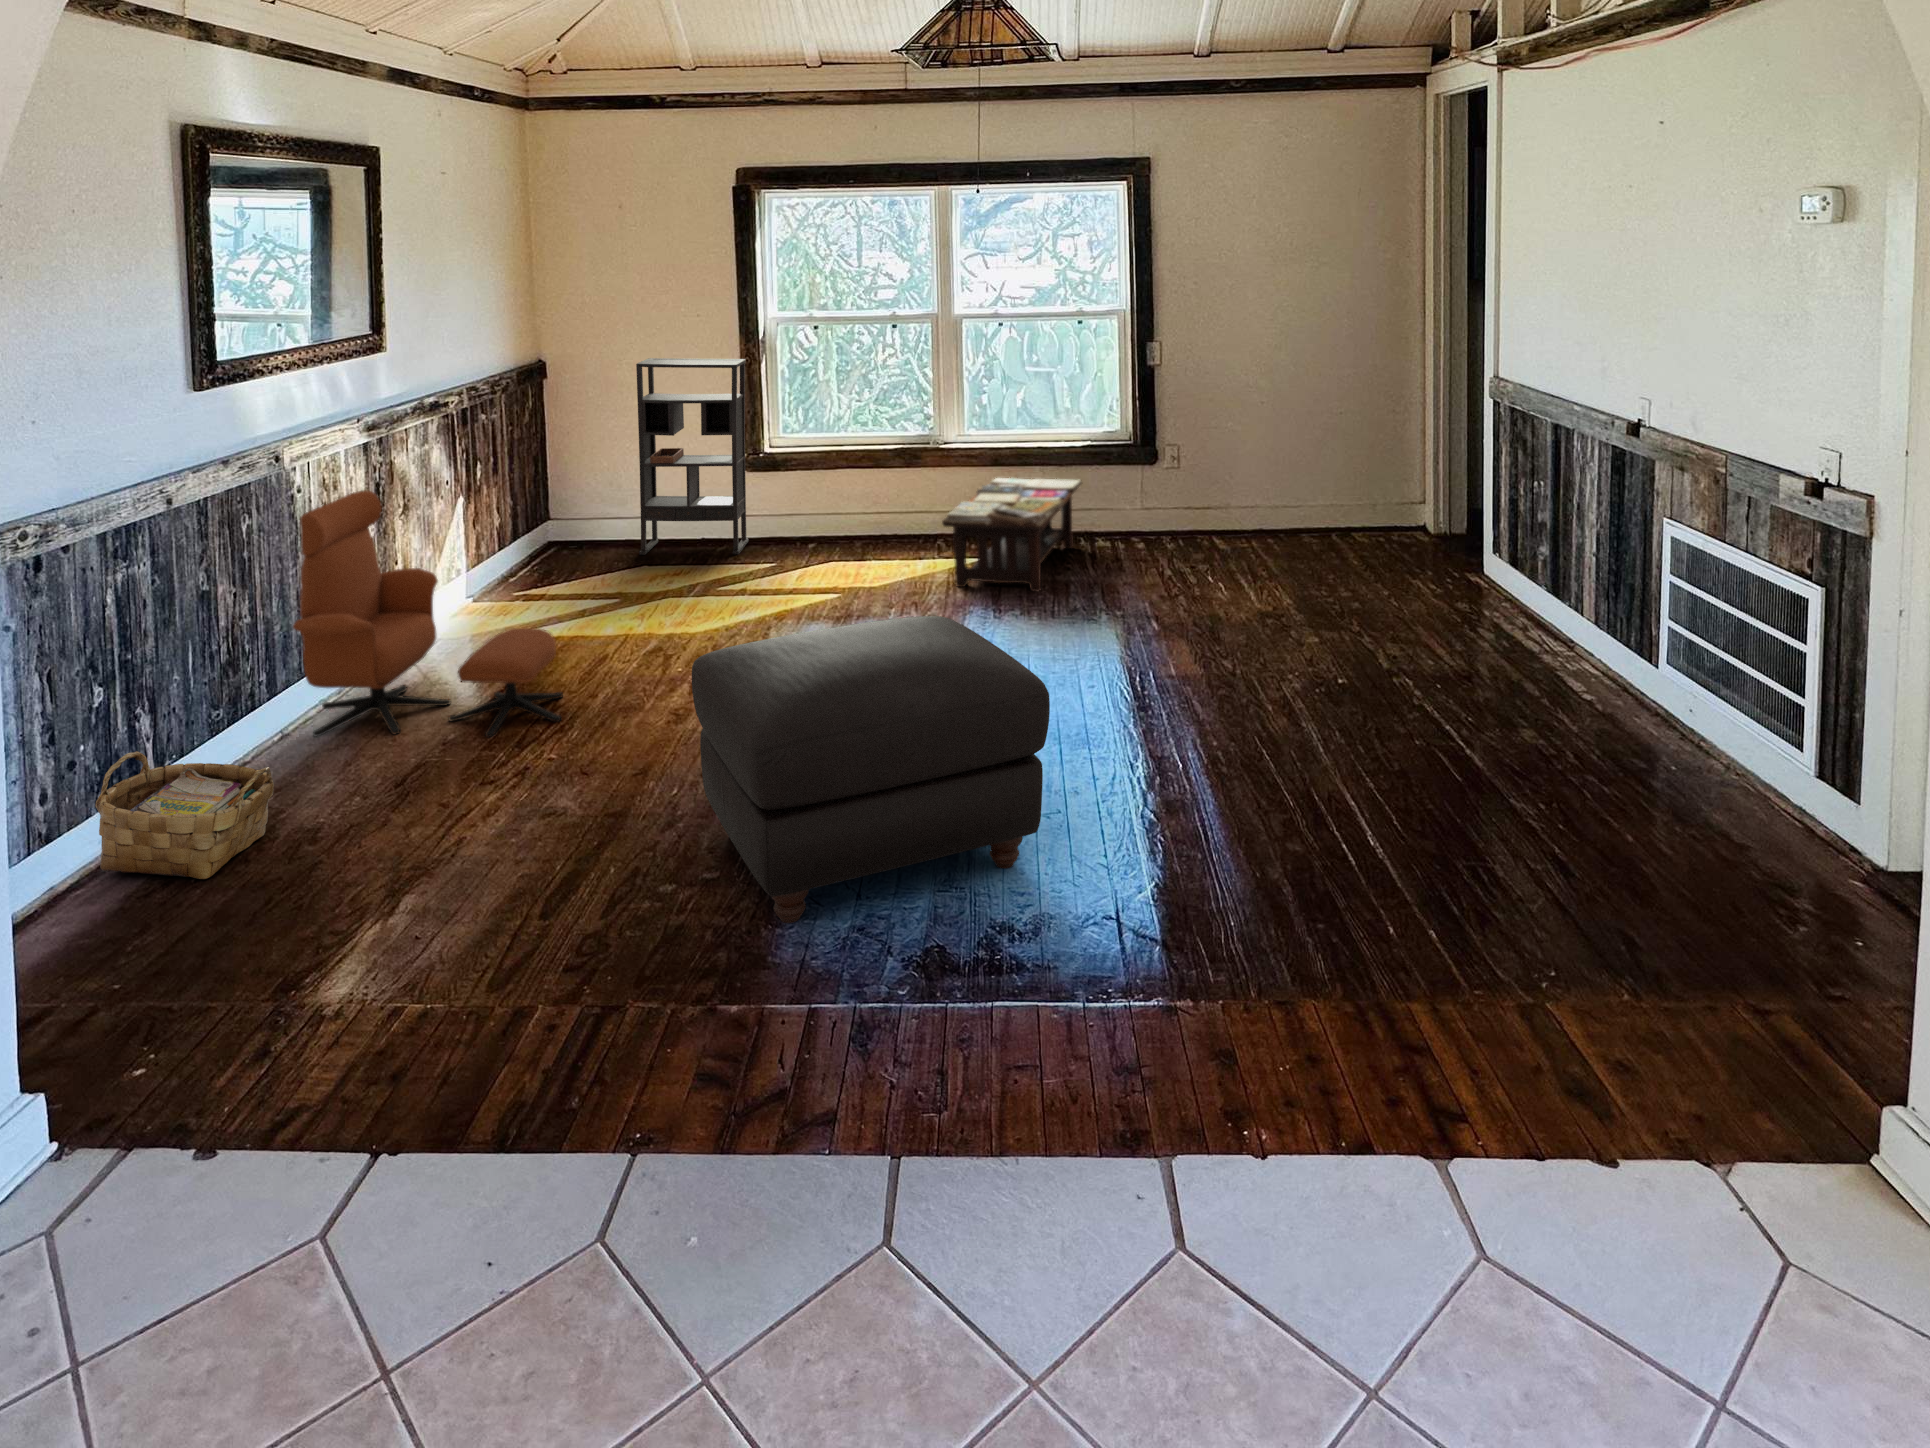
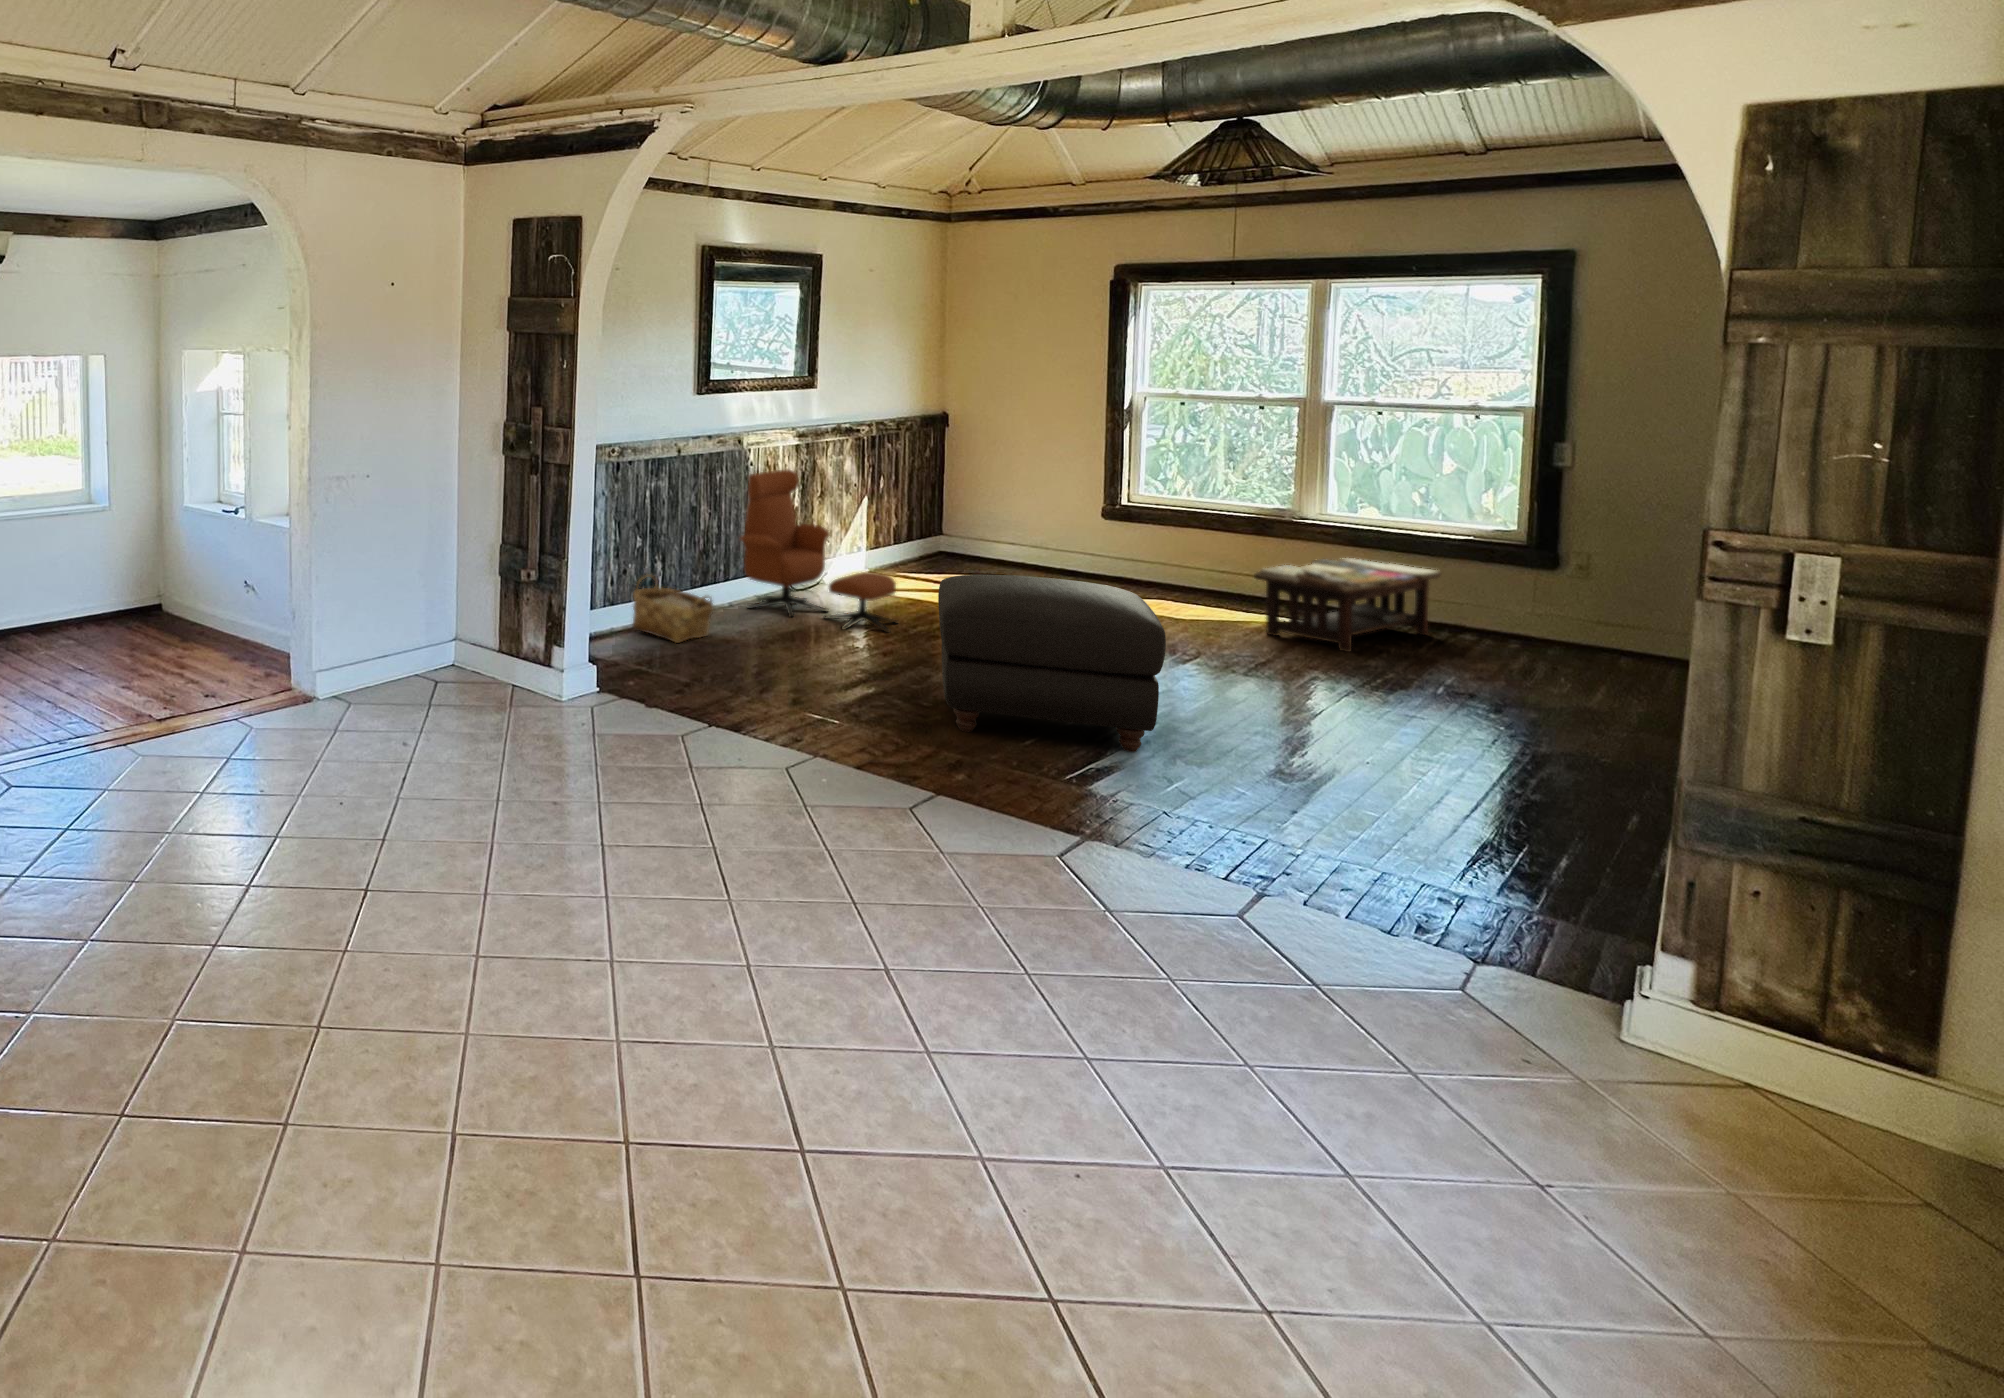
bookshelf: present [636,358,748,555] -> none [1008,418,1110,583]

